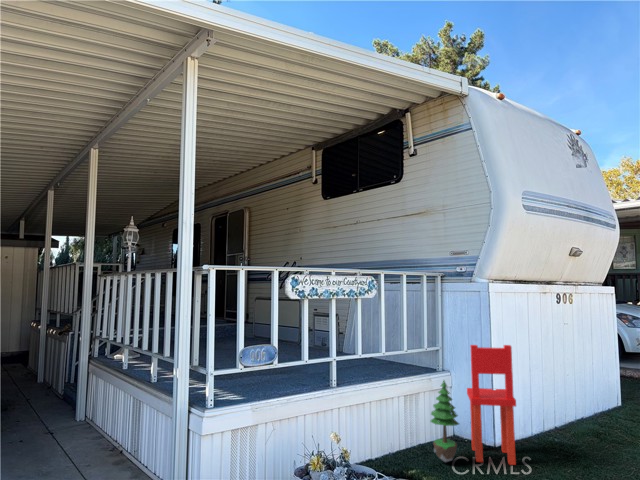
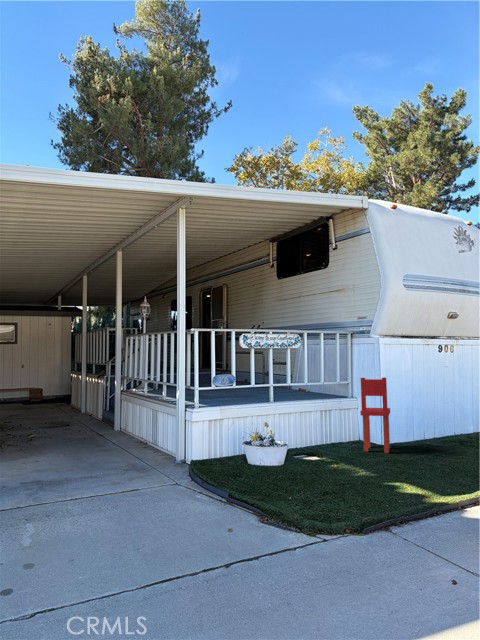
potted tree: present [431,381,459,462] -> none [333,399,352,451]

